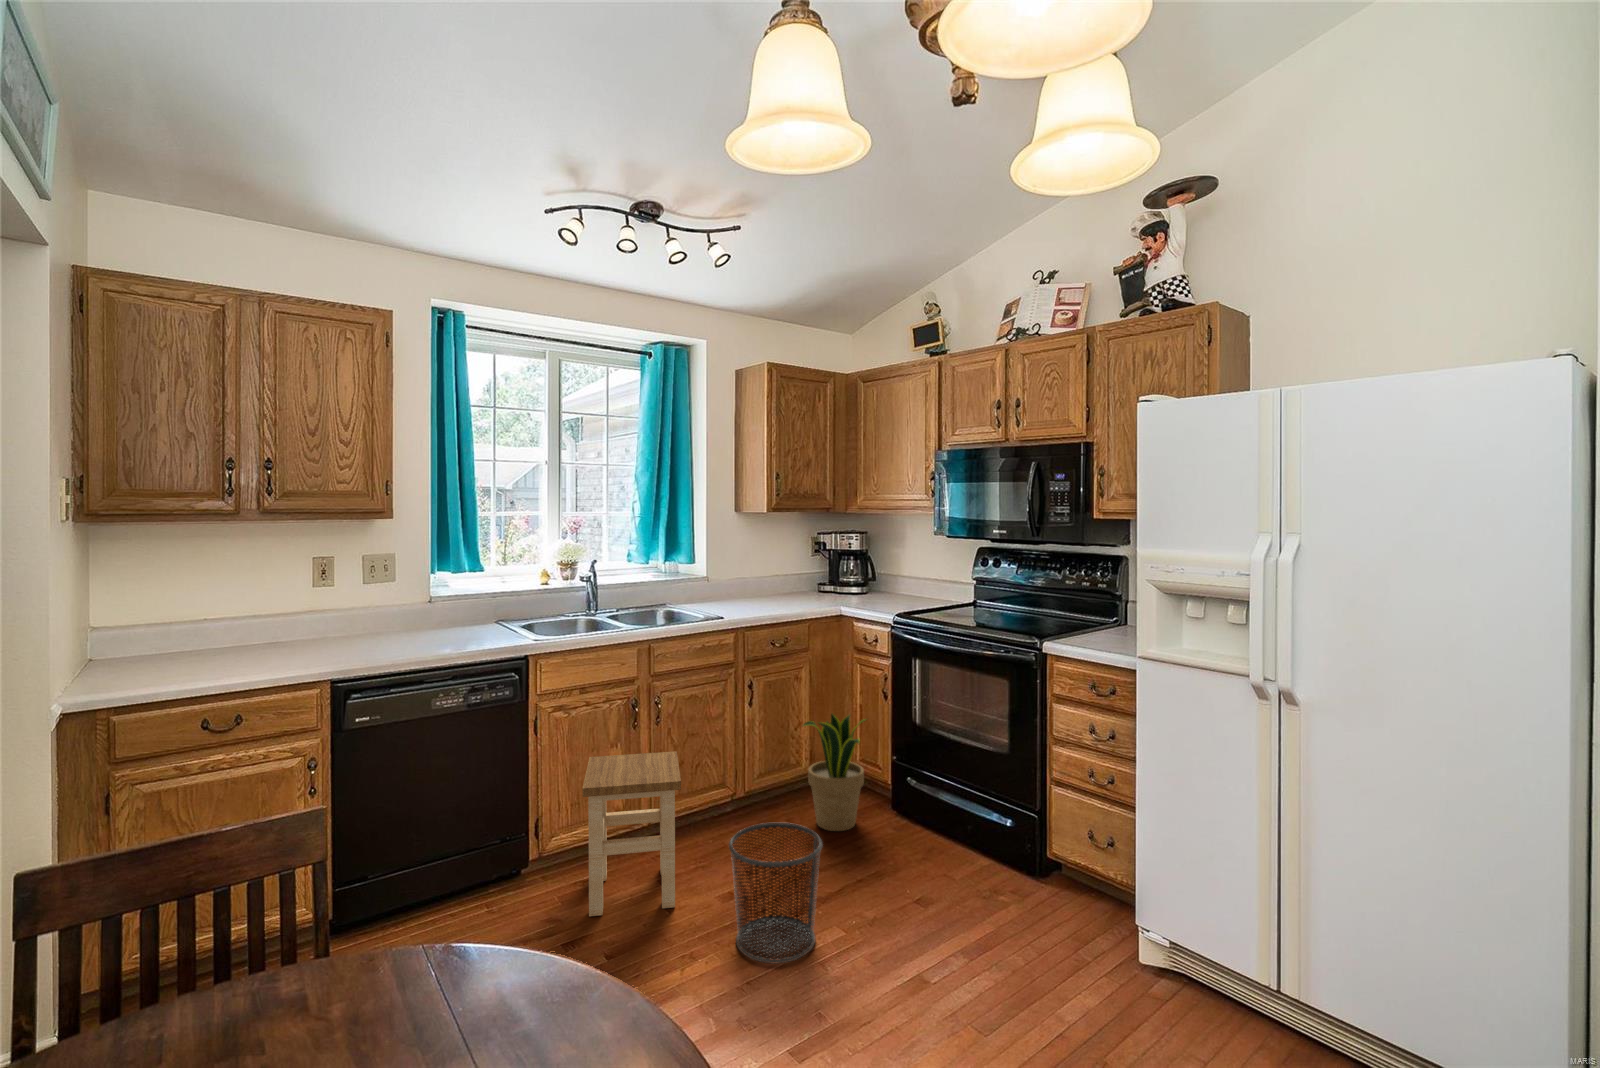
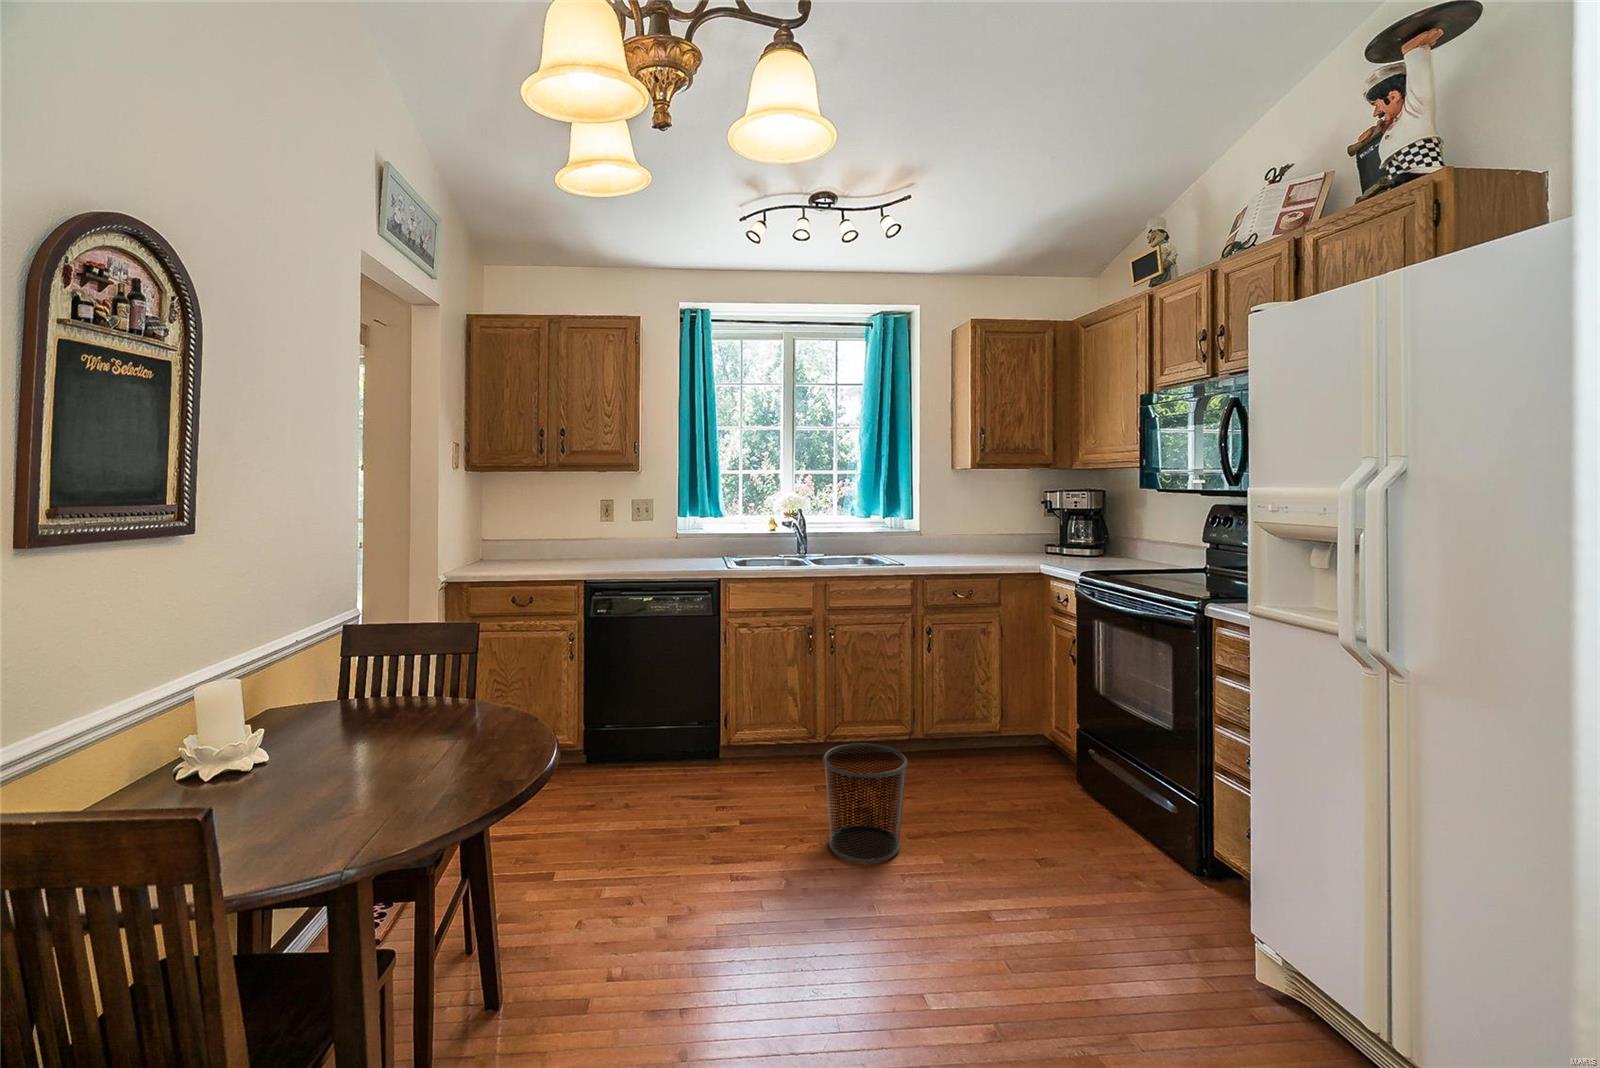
potted plant: present [803,713,866,831] -> none [962,664,1035,780]
stool: present [582,751,681,916] -> none [735,669,833,801]

